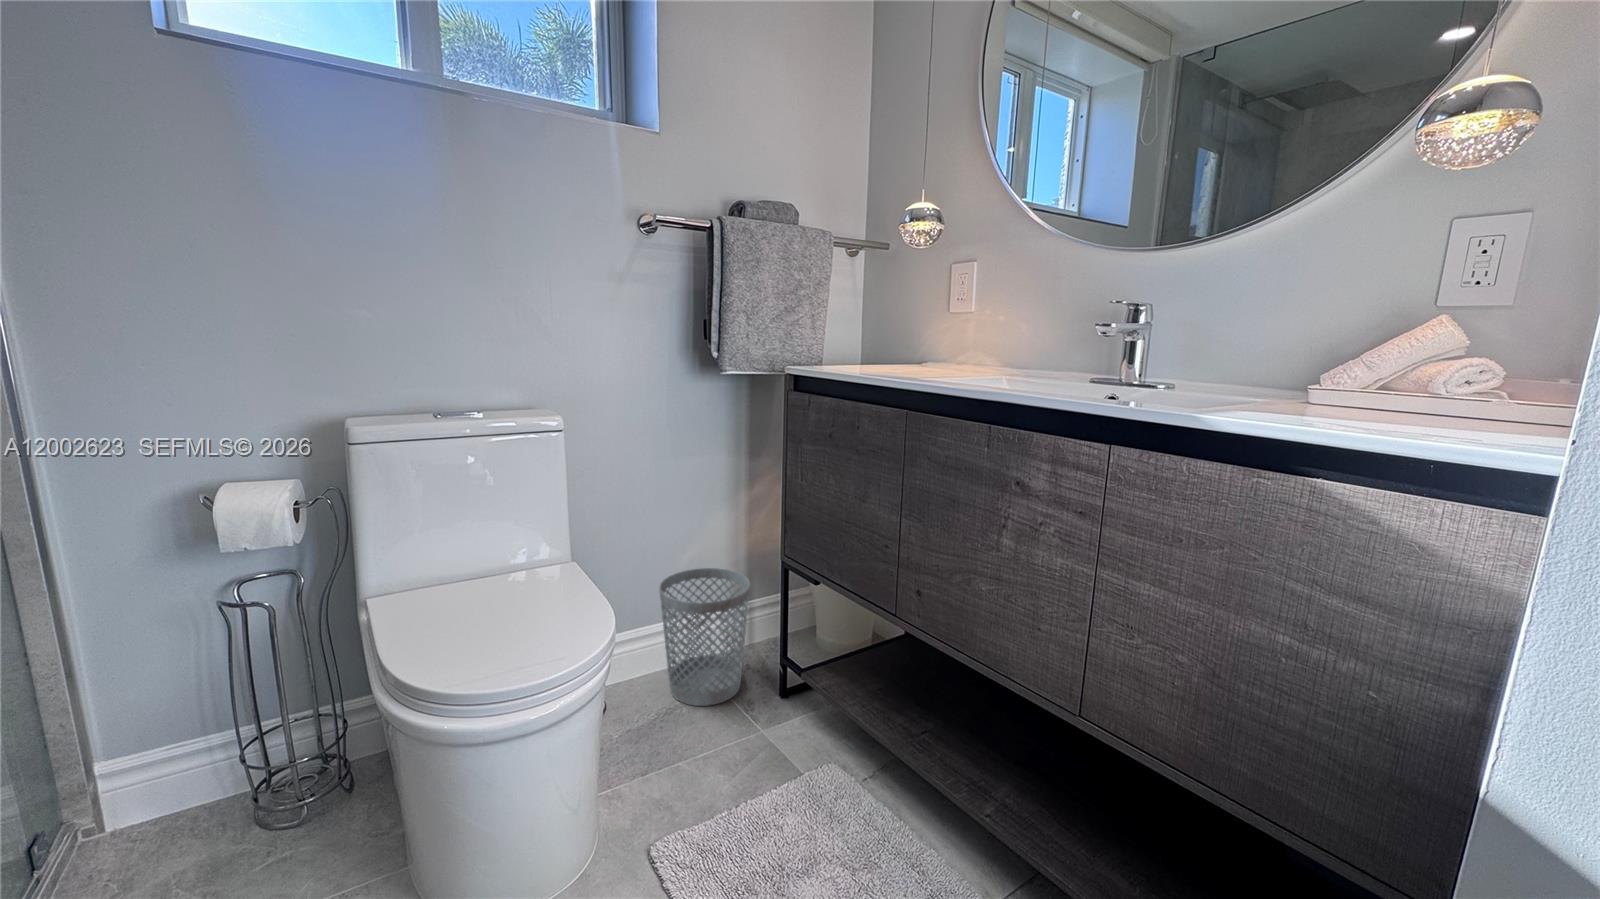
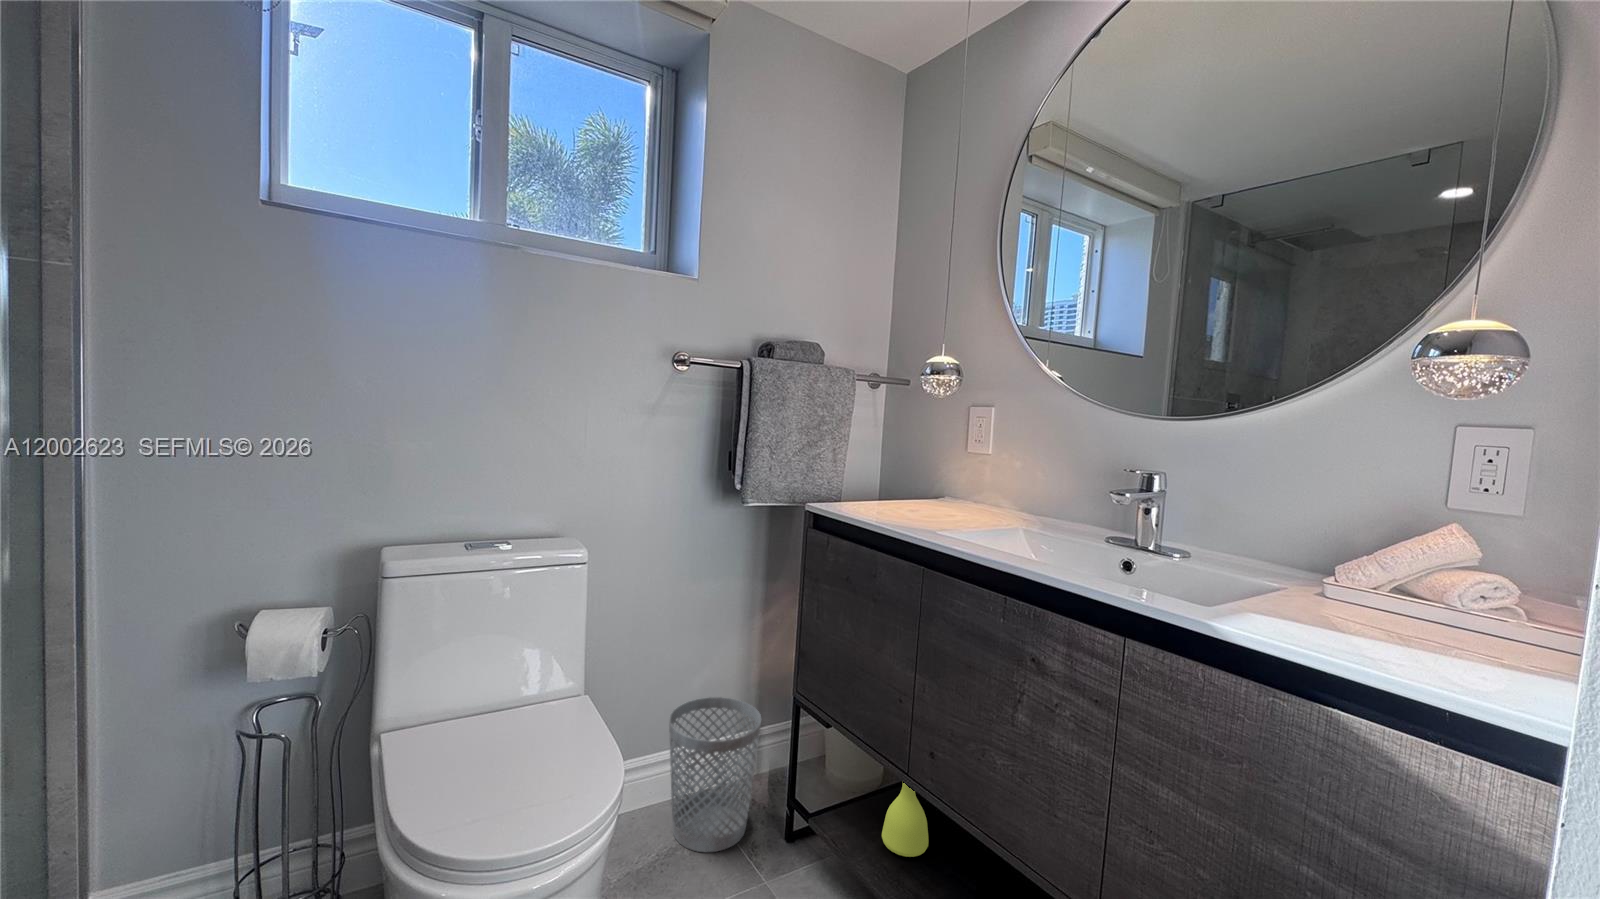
spray bottle: none [869,593,914,696] -> present [882,783,929,857]

